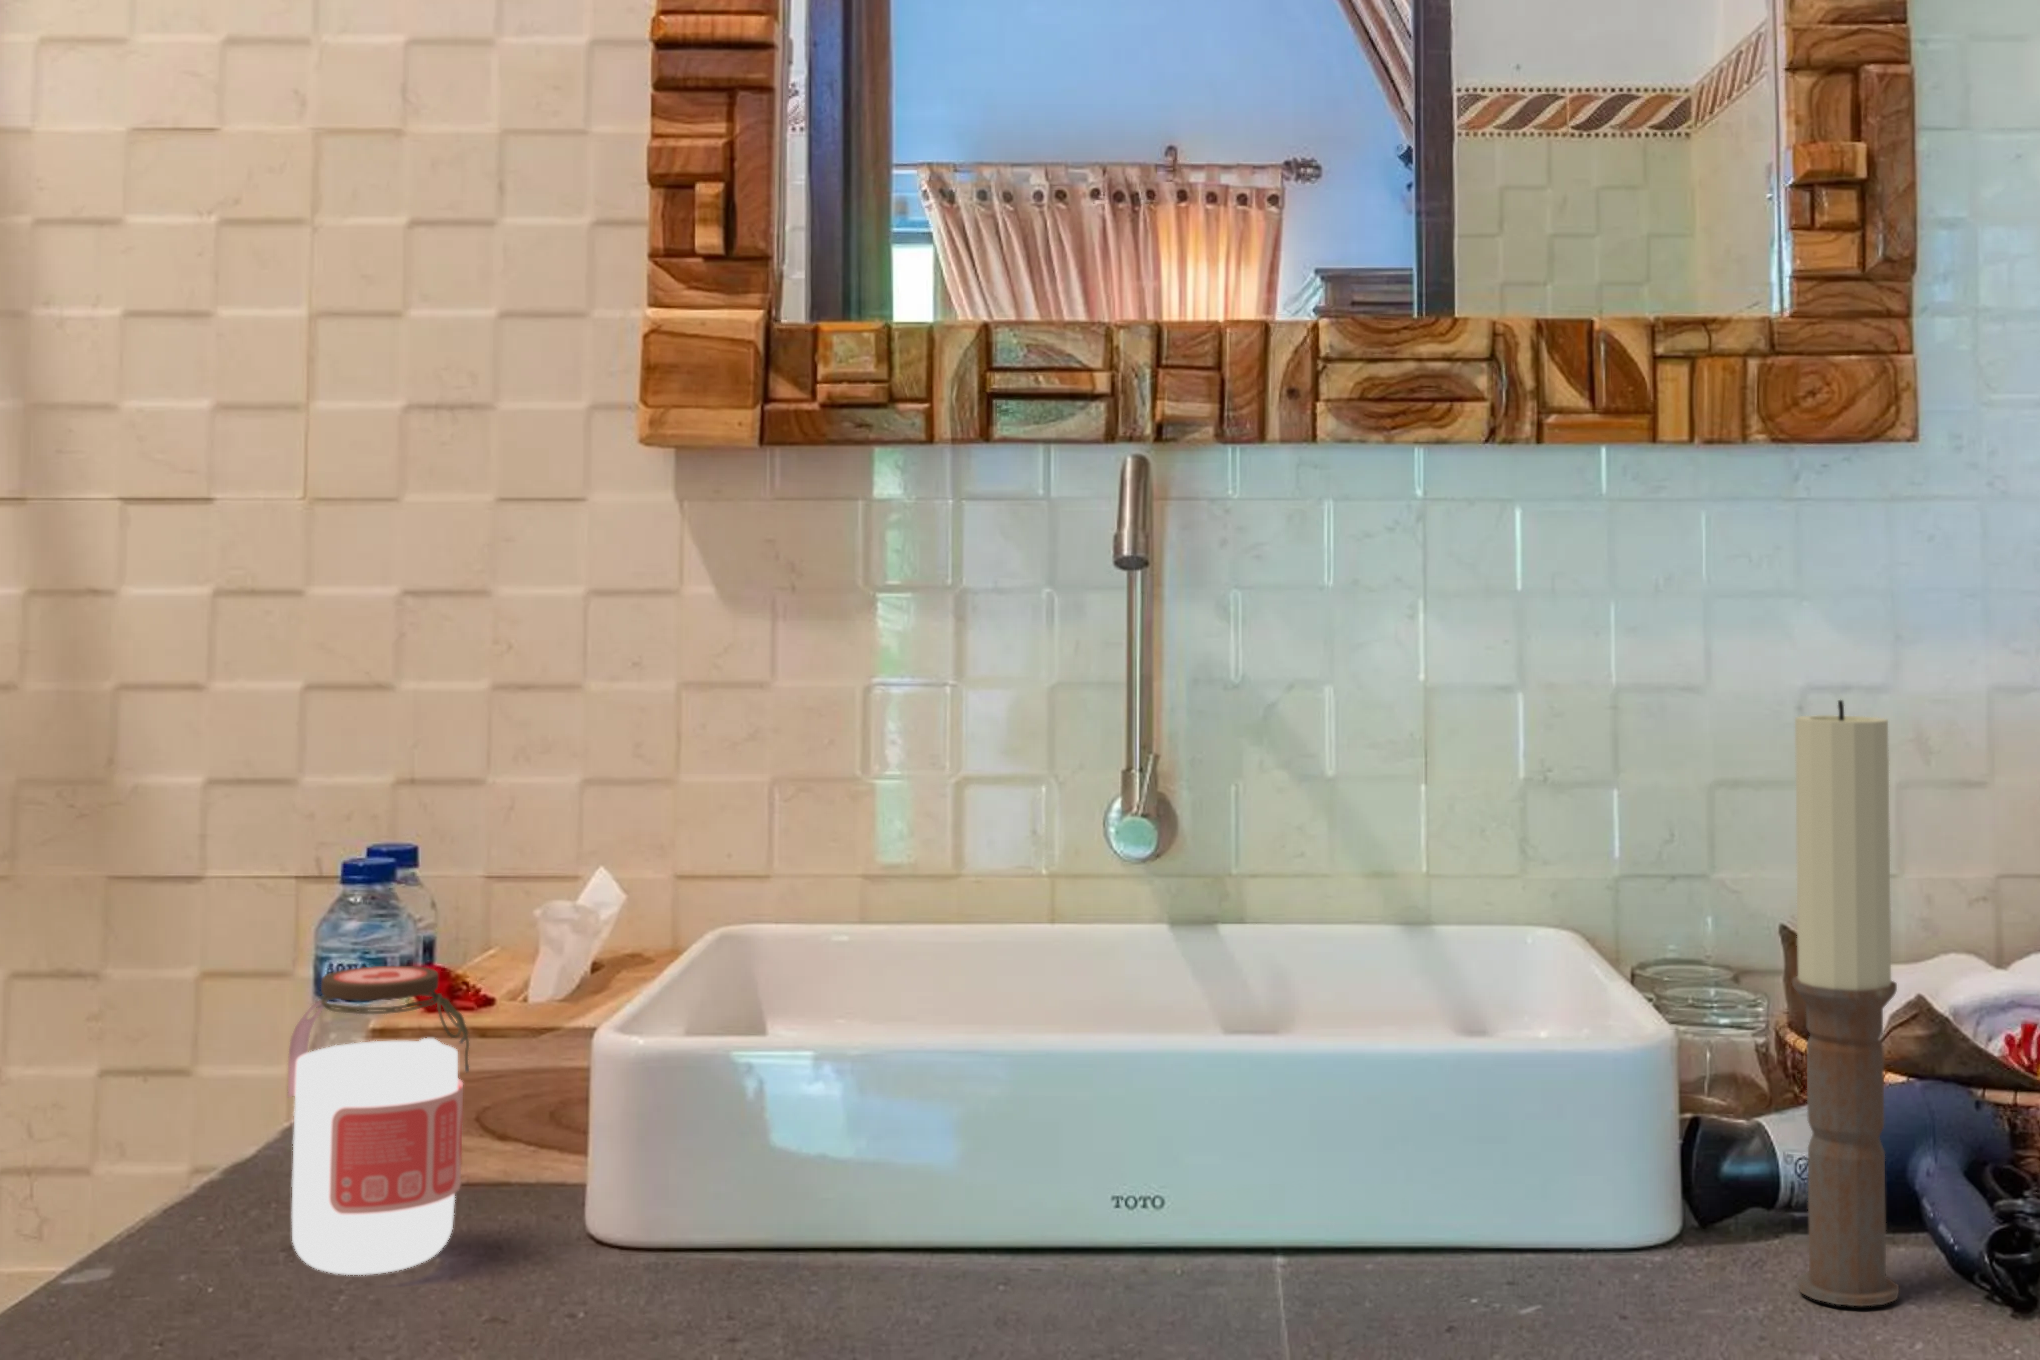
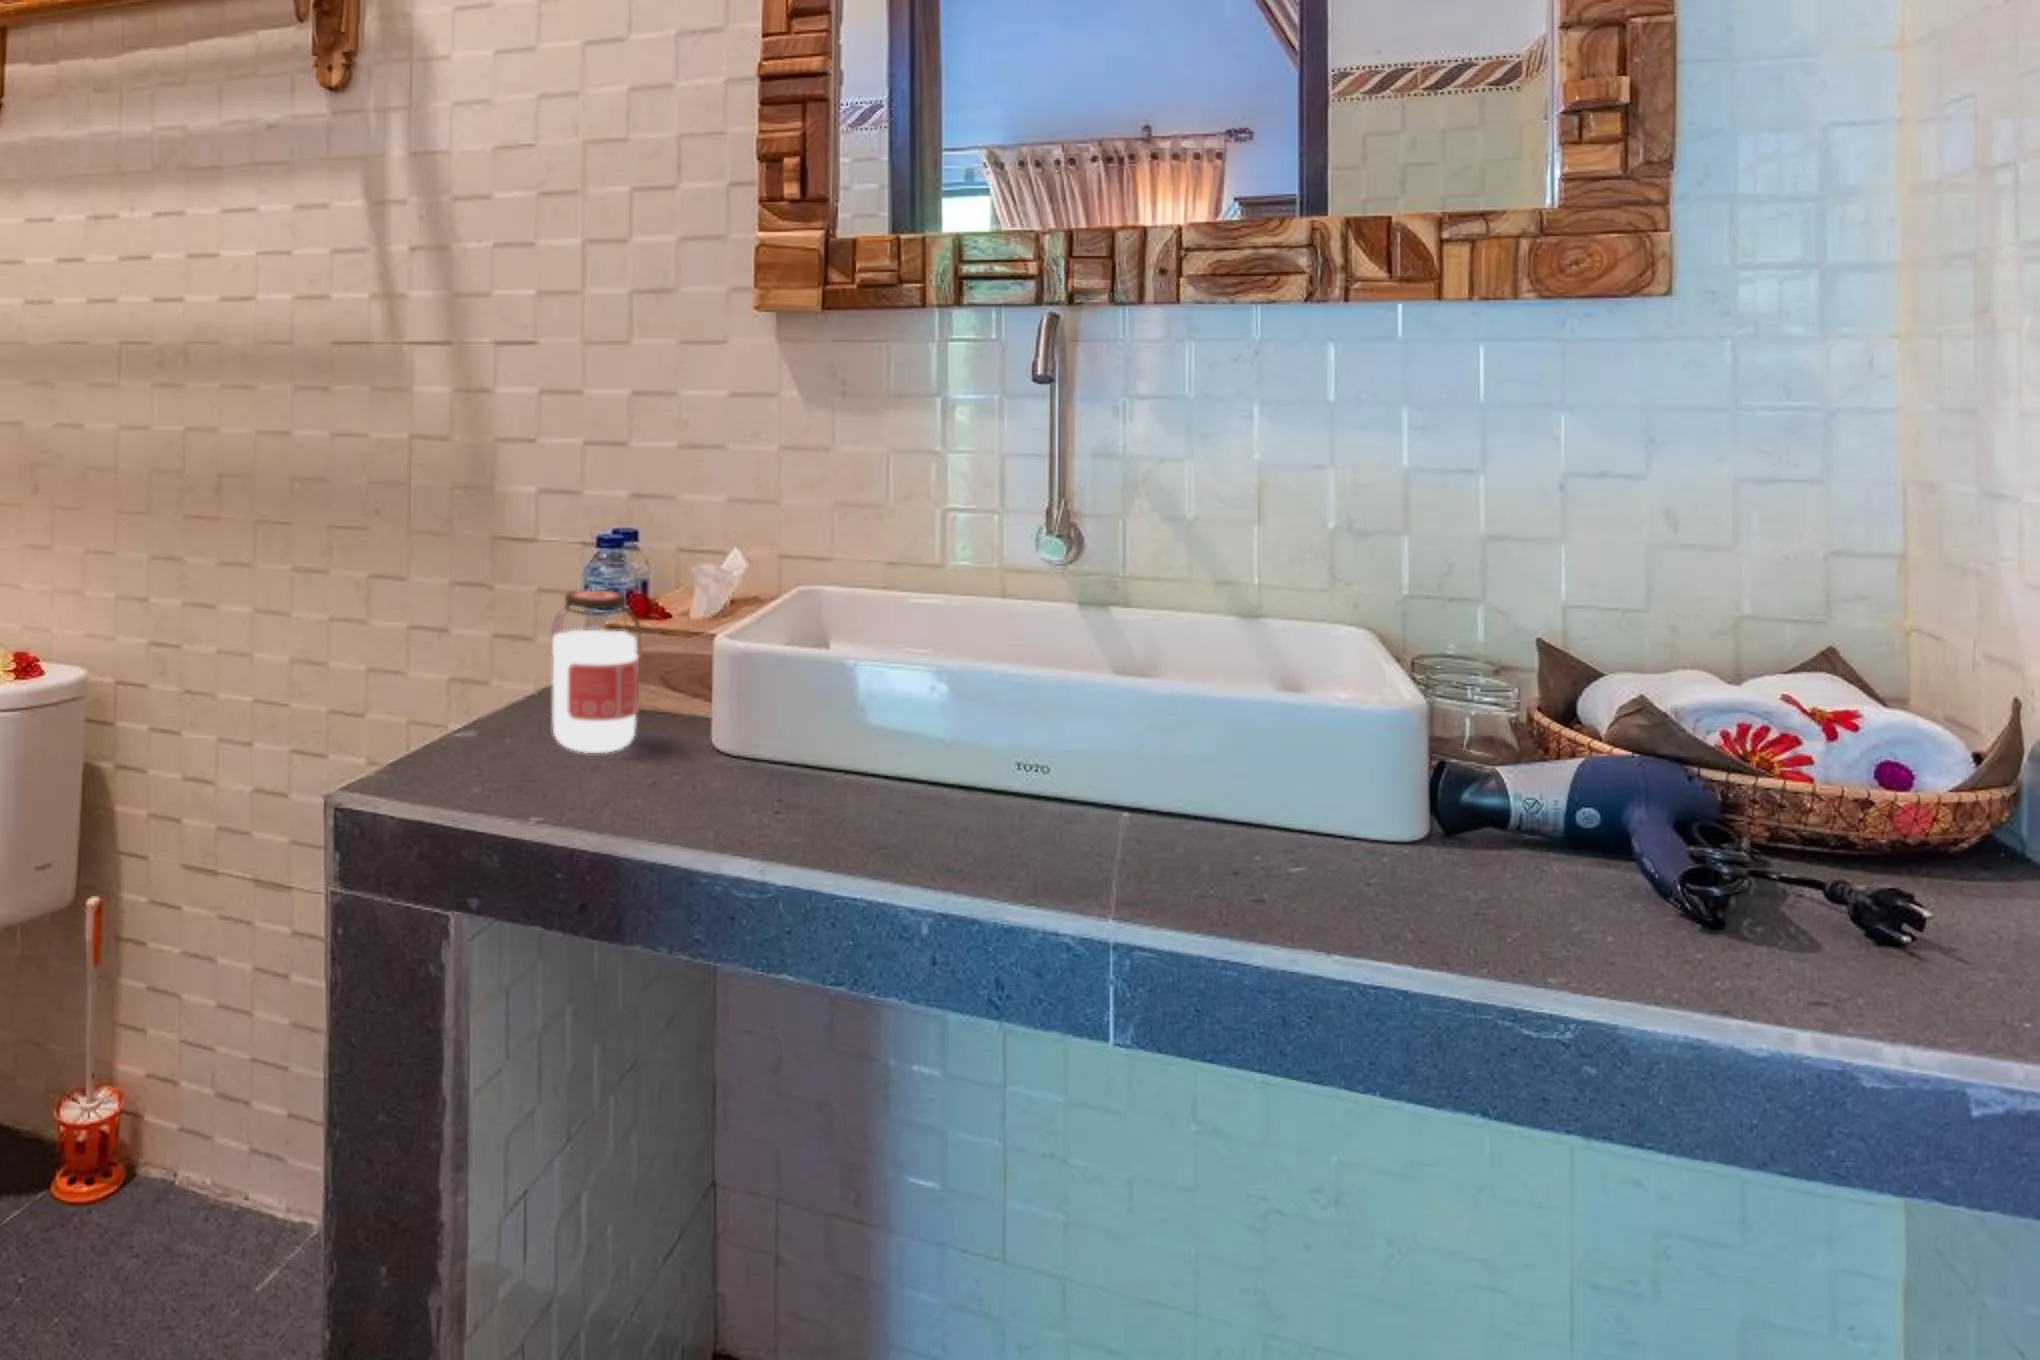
candle: present [1792,700,1899,1306] -> none [1510,478,1598,911]

